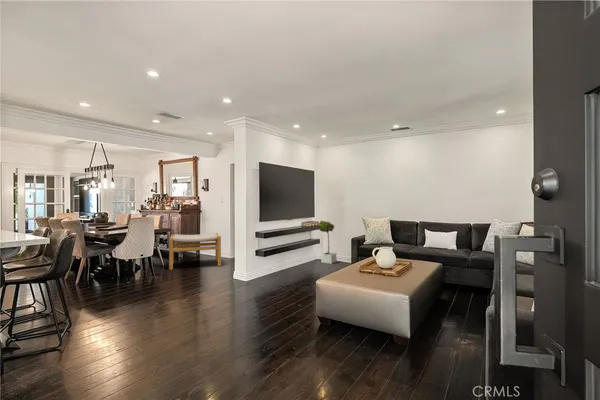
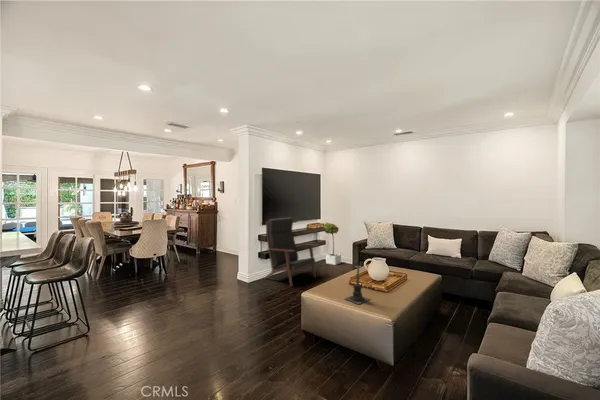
lounge chair: none [263,215,318,283] -> present [265,218,317,286]
footstool: present [169,233,221,270] -> none [182,233,230,267]
candle holder: none [360,247,384,286] -> present [346,265,370,304]

